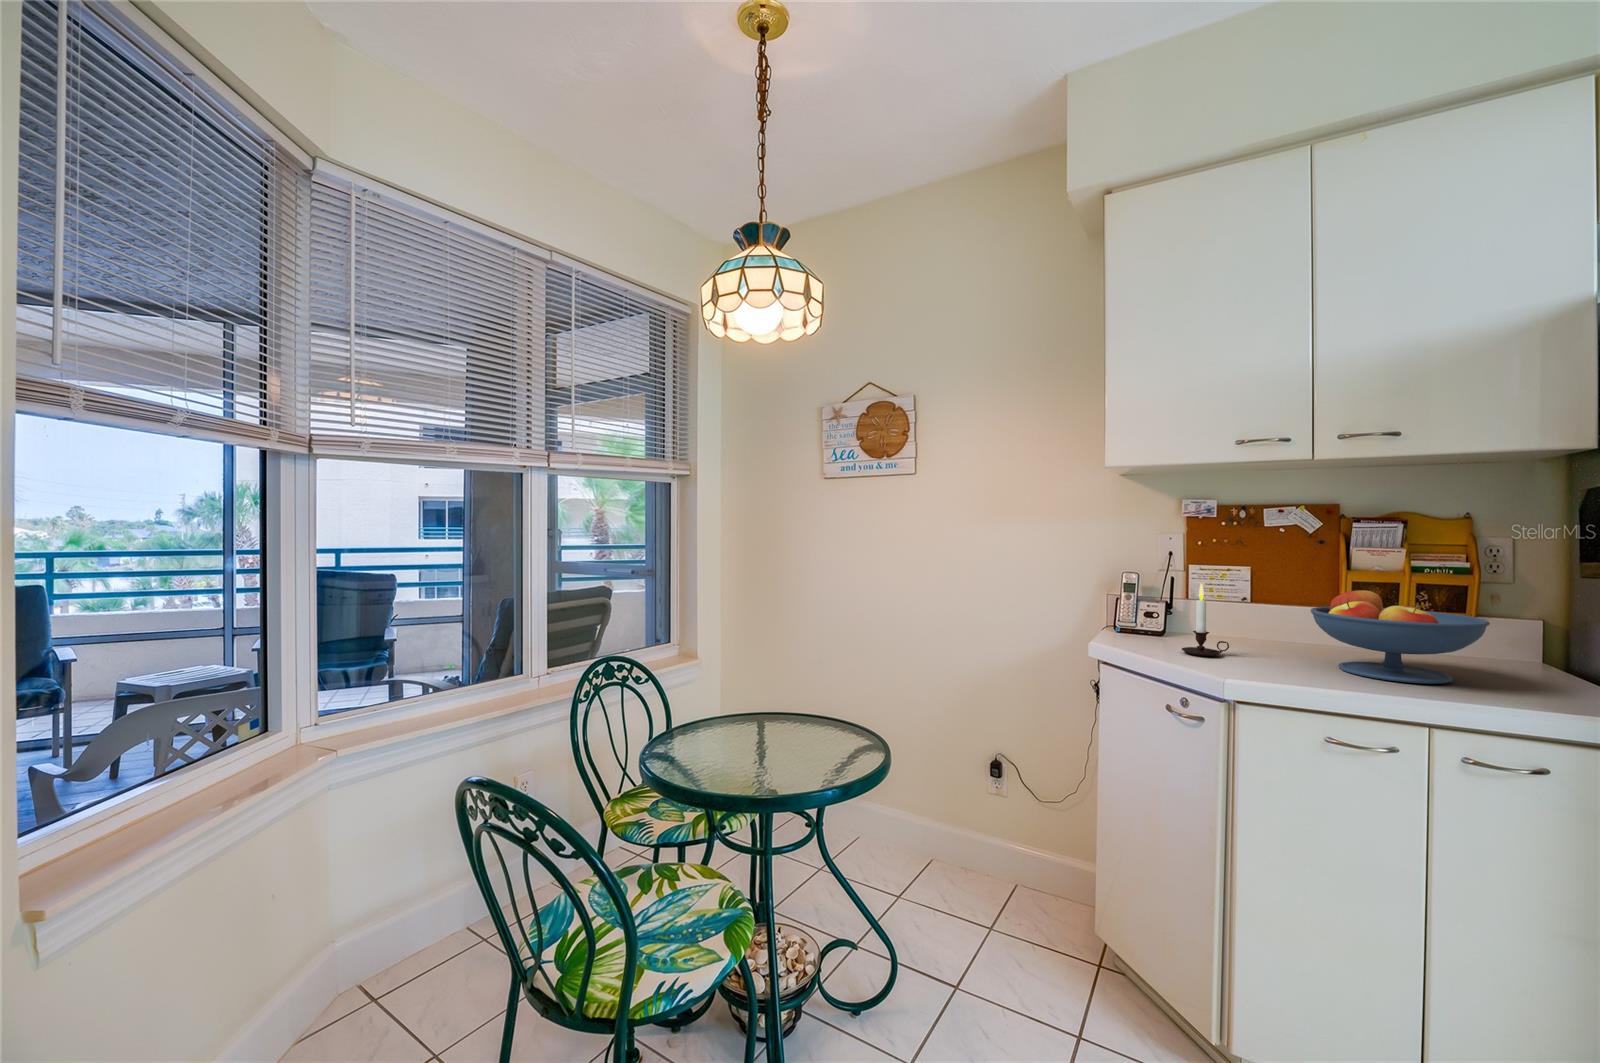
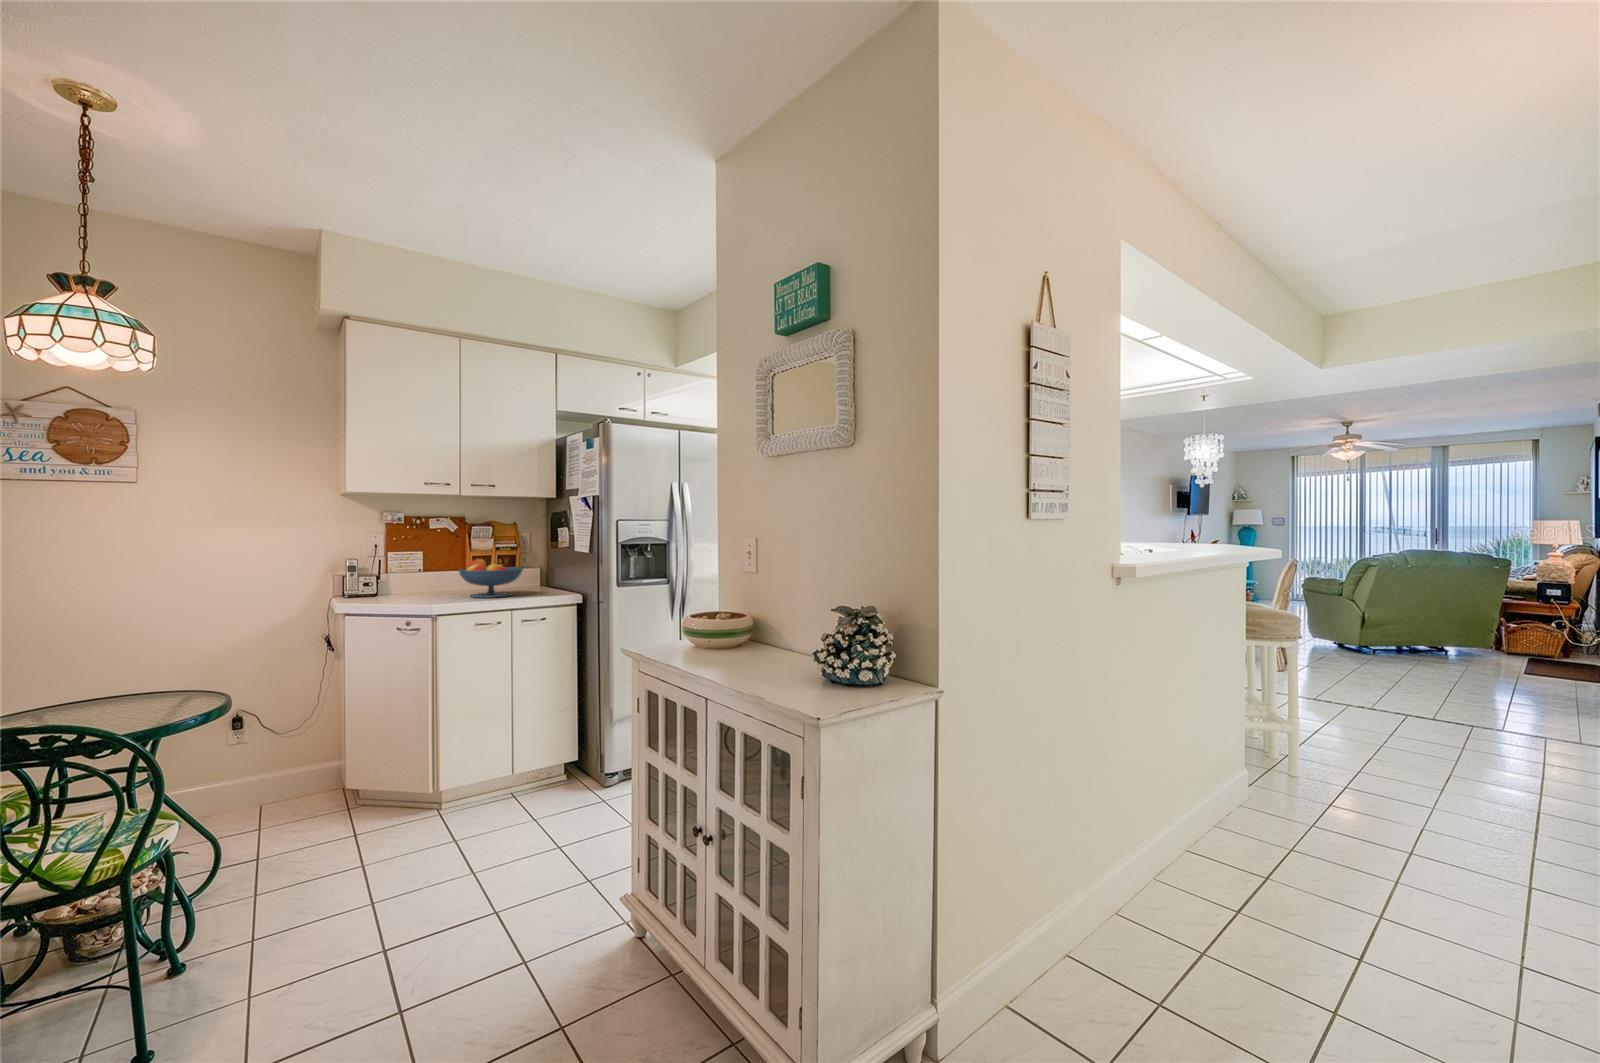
candle: present [1182,583,1229,656] -> none [395,560,420,601]

